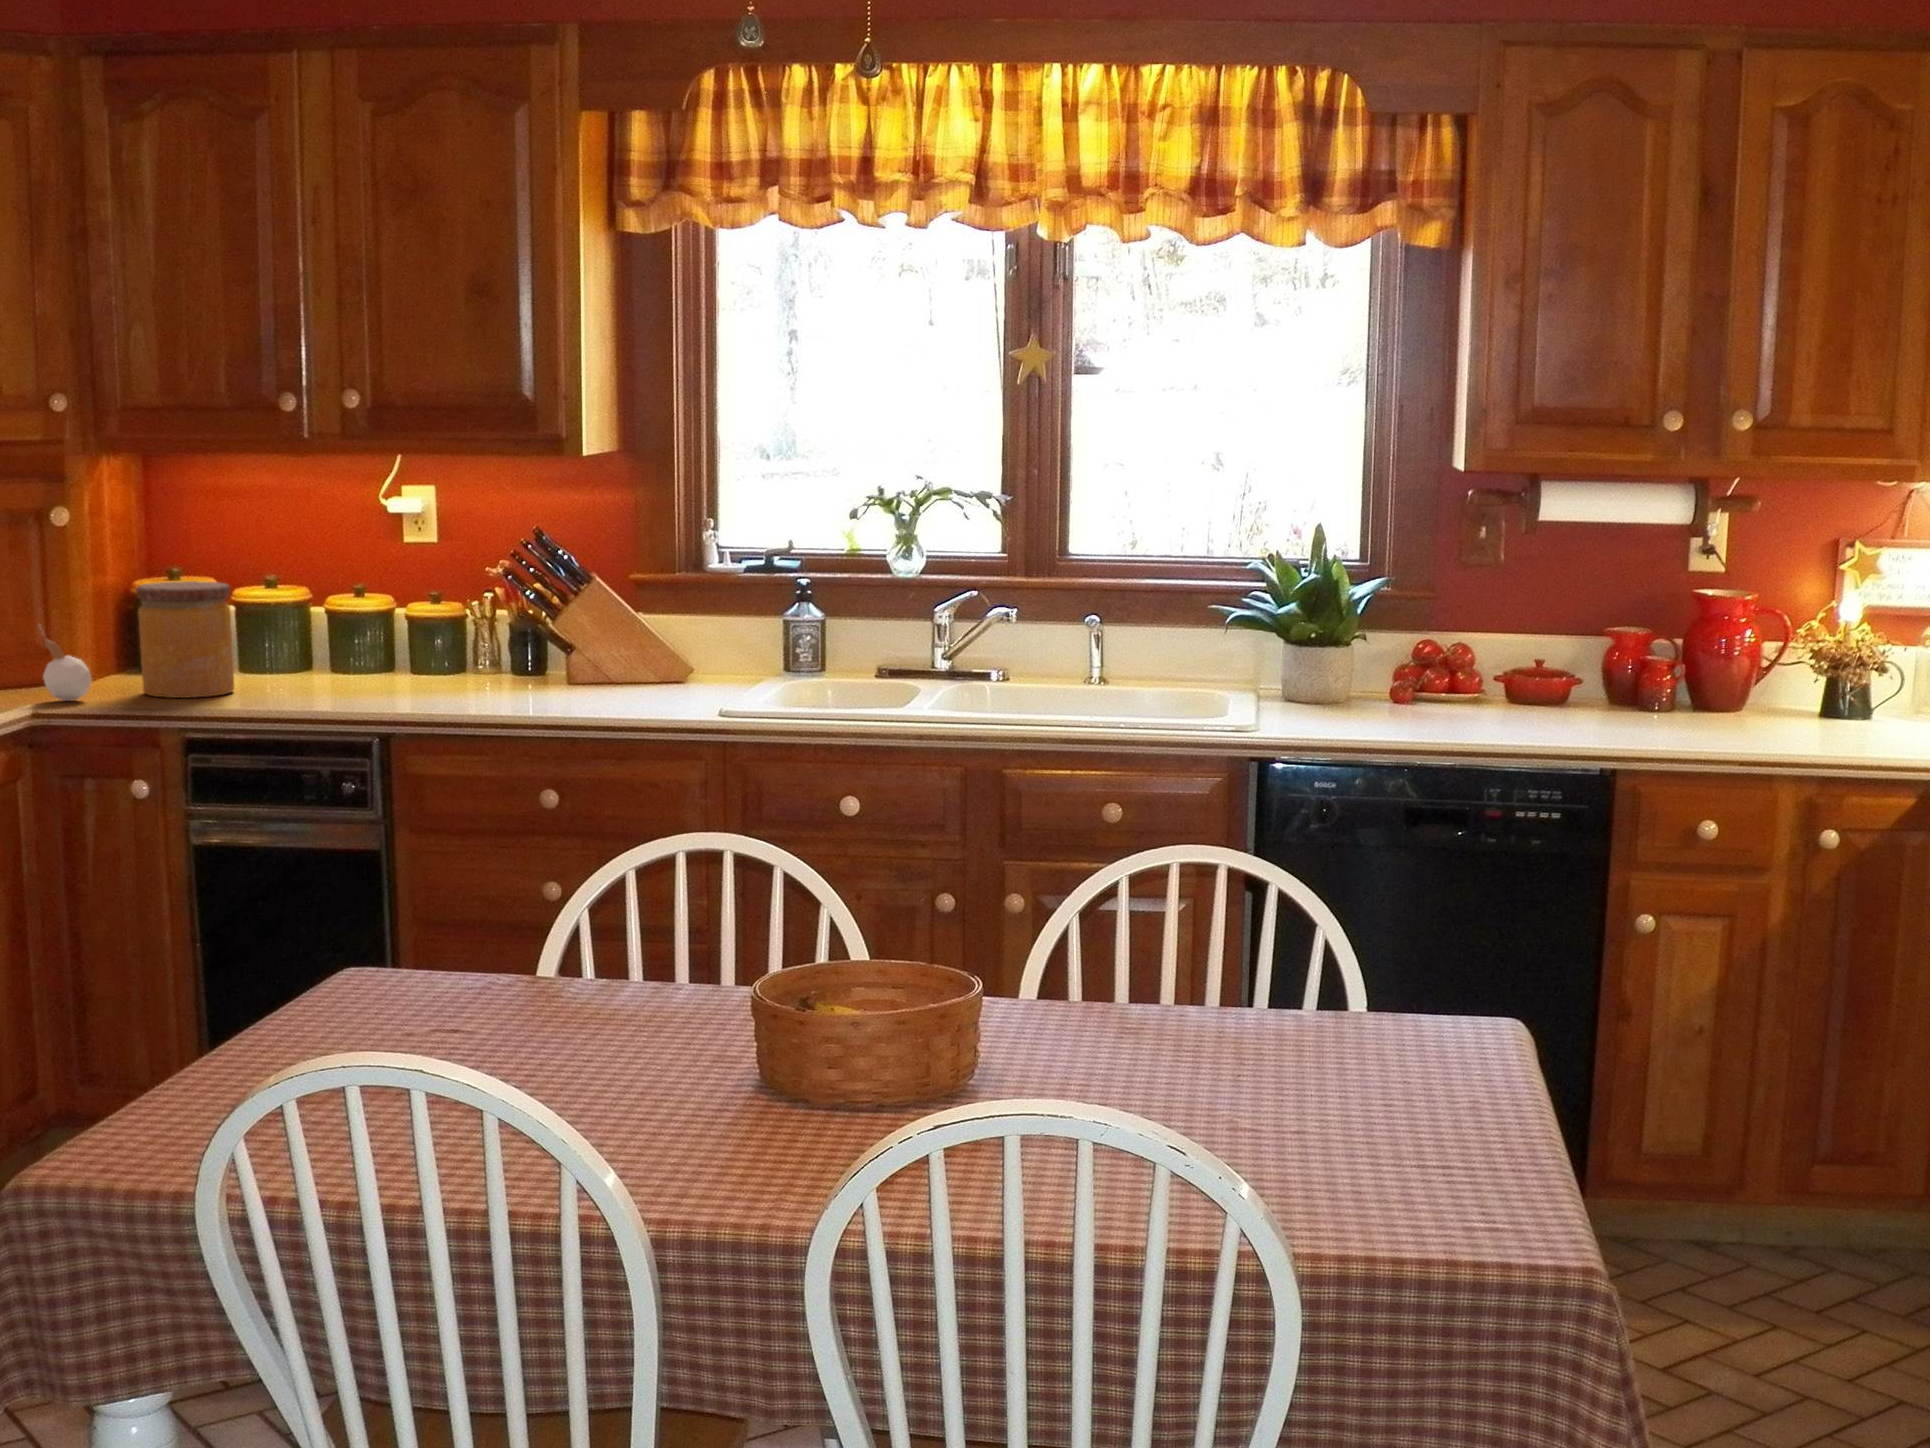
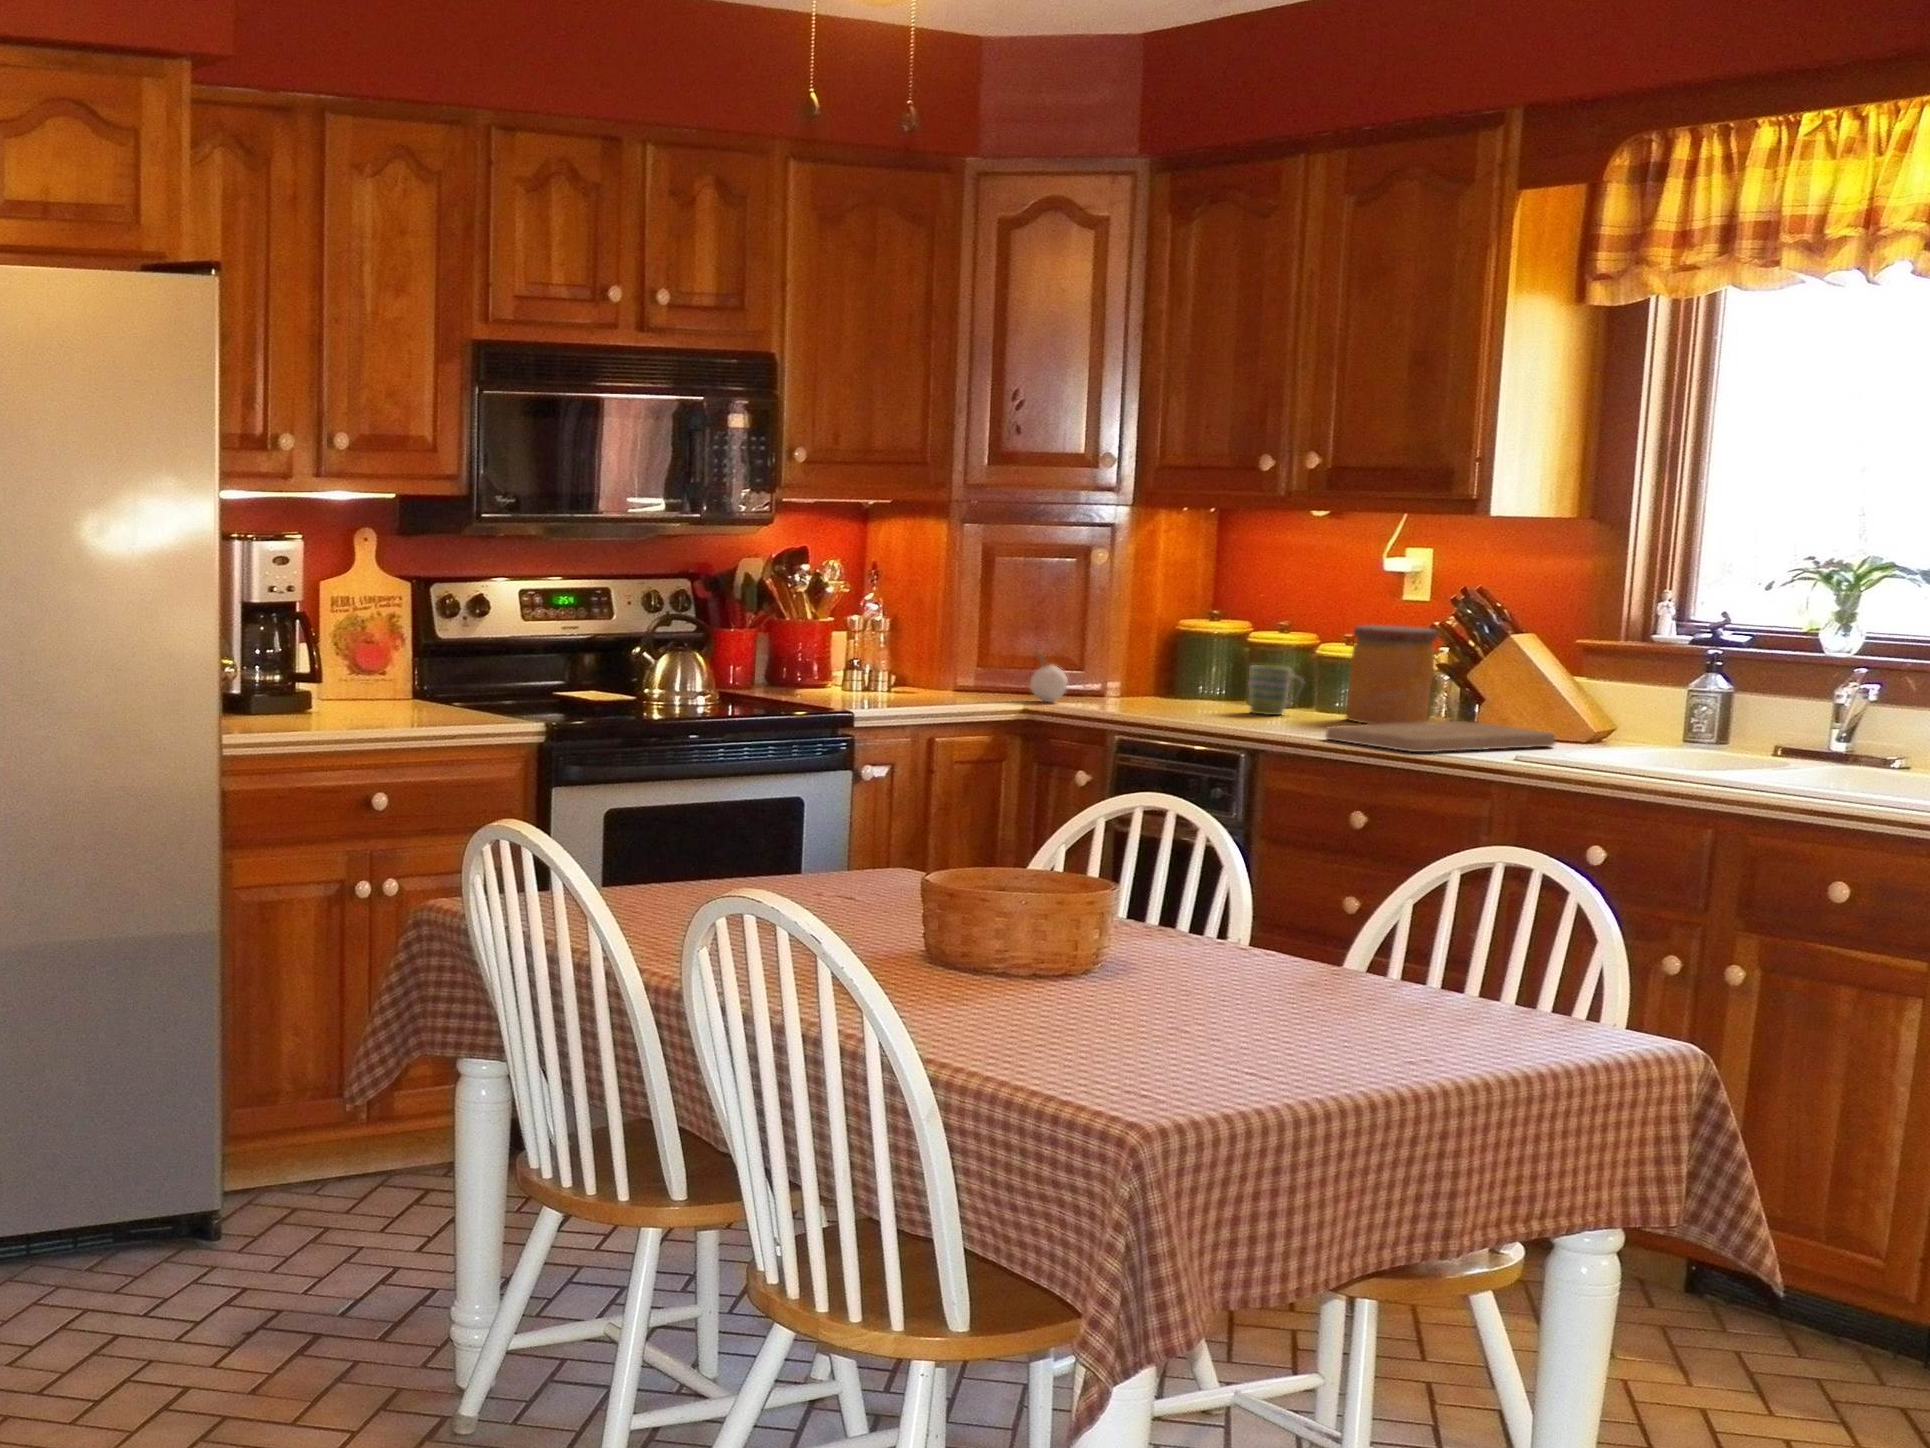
jar: present [136,581,234,698] -> present [1346,625,1438,724]
mug: none [289,628,346,686] -> present [1248,665,1304,715]
cutting board: none [467,671,655,714] -> present [1326,721,1555,752]

